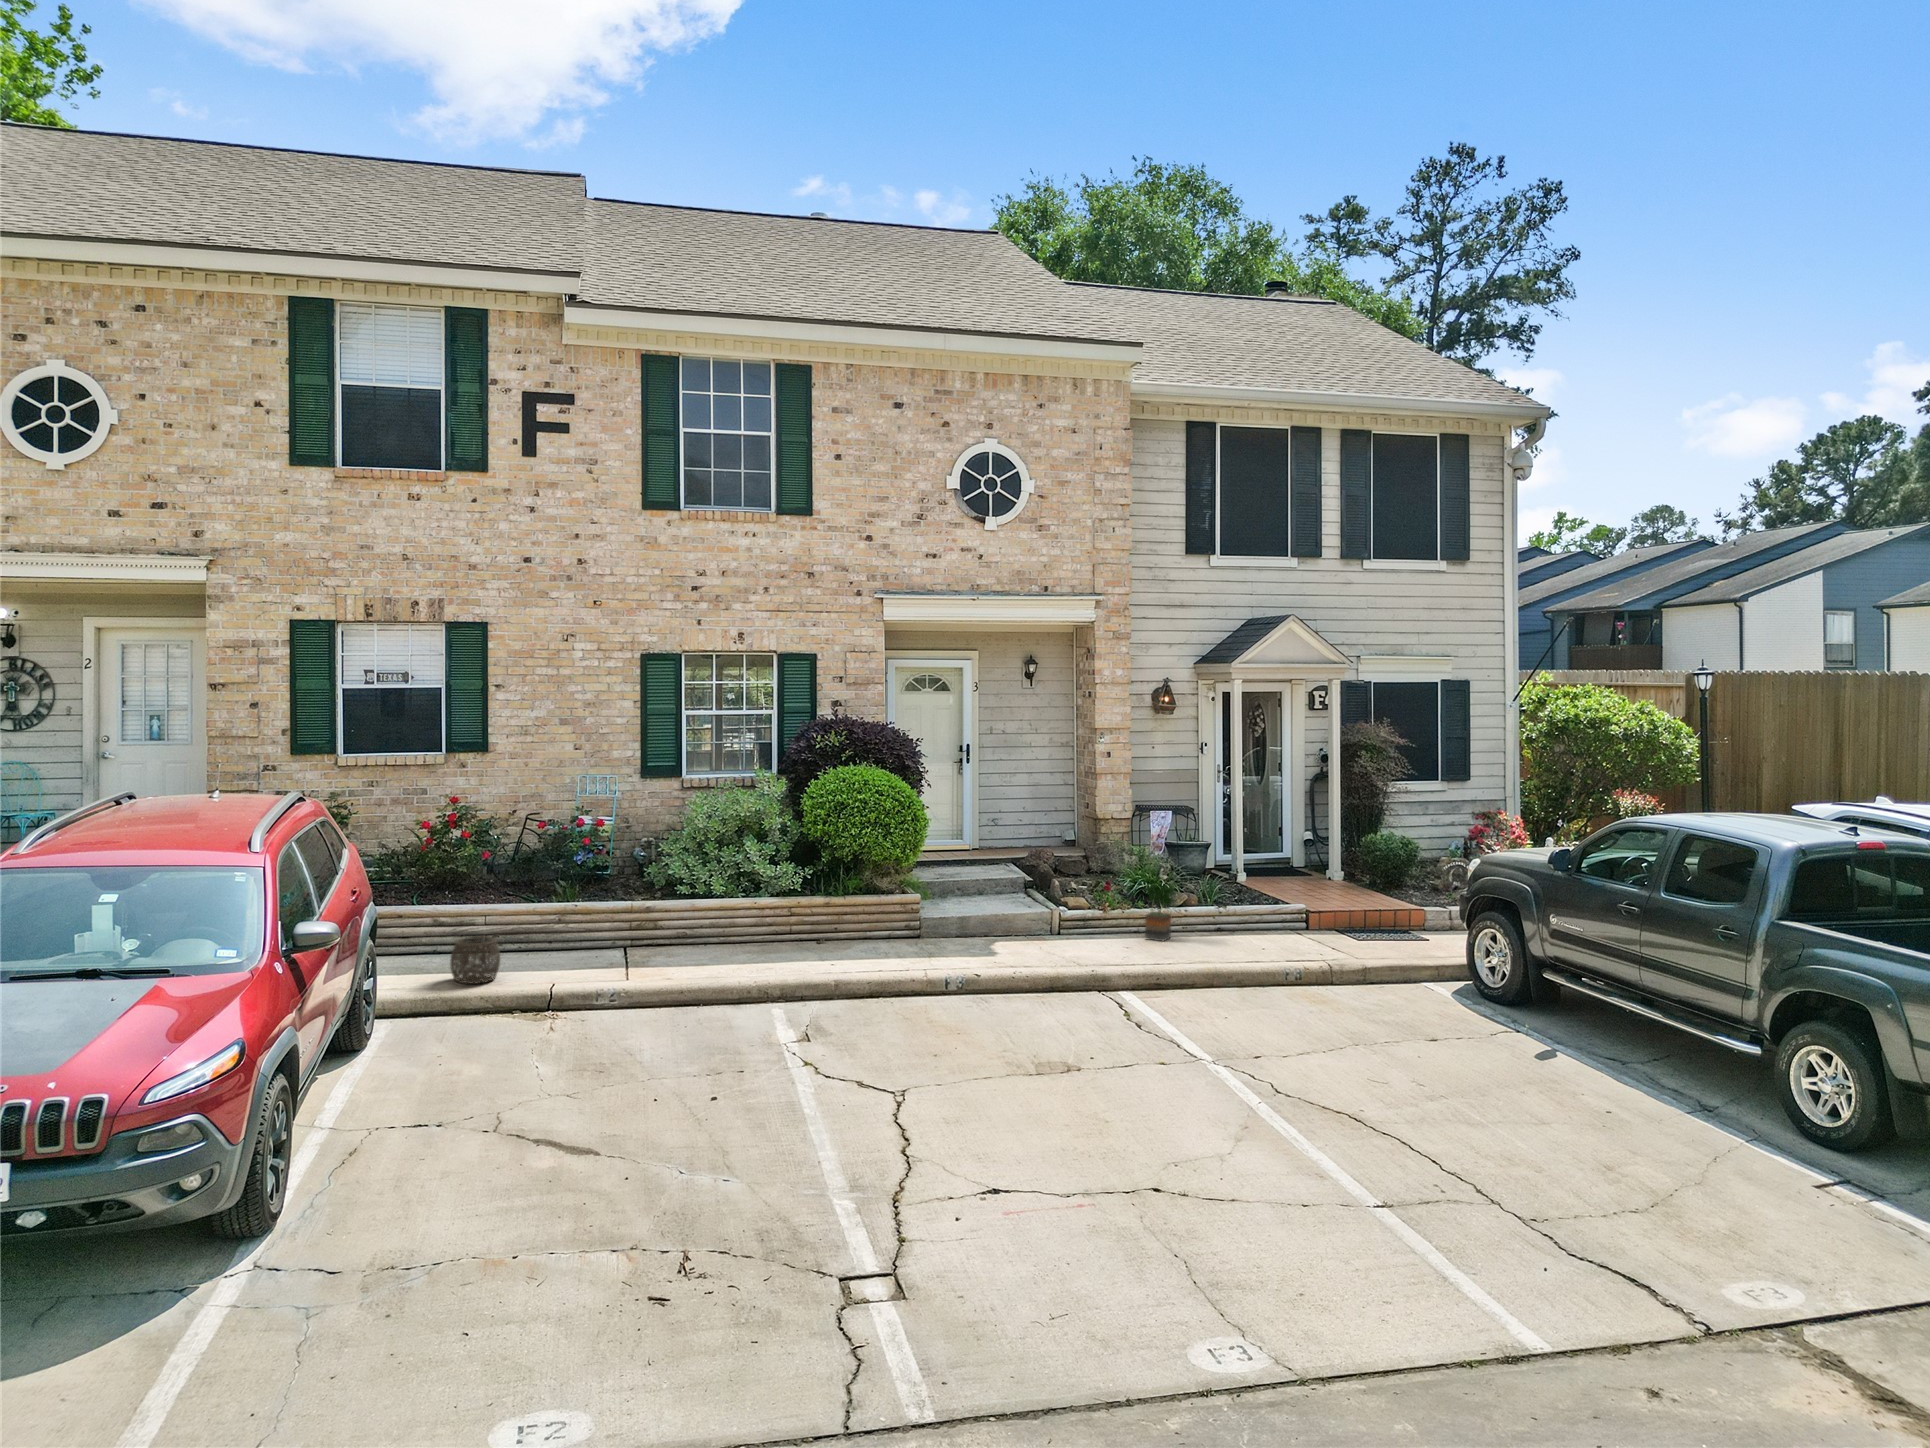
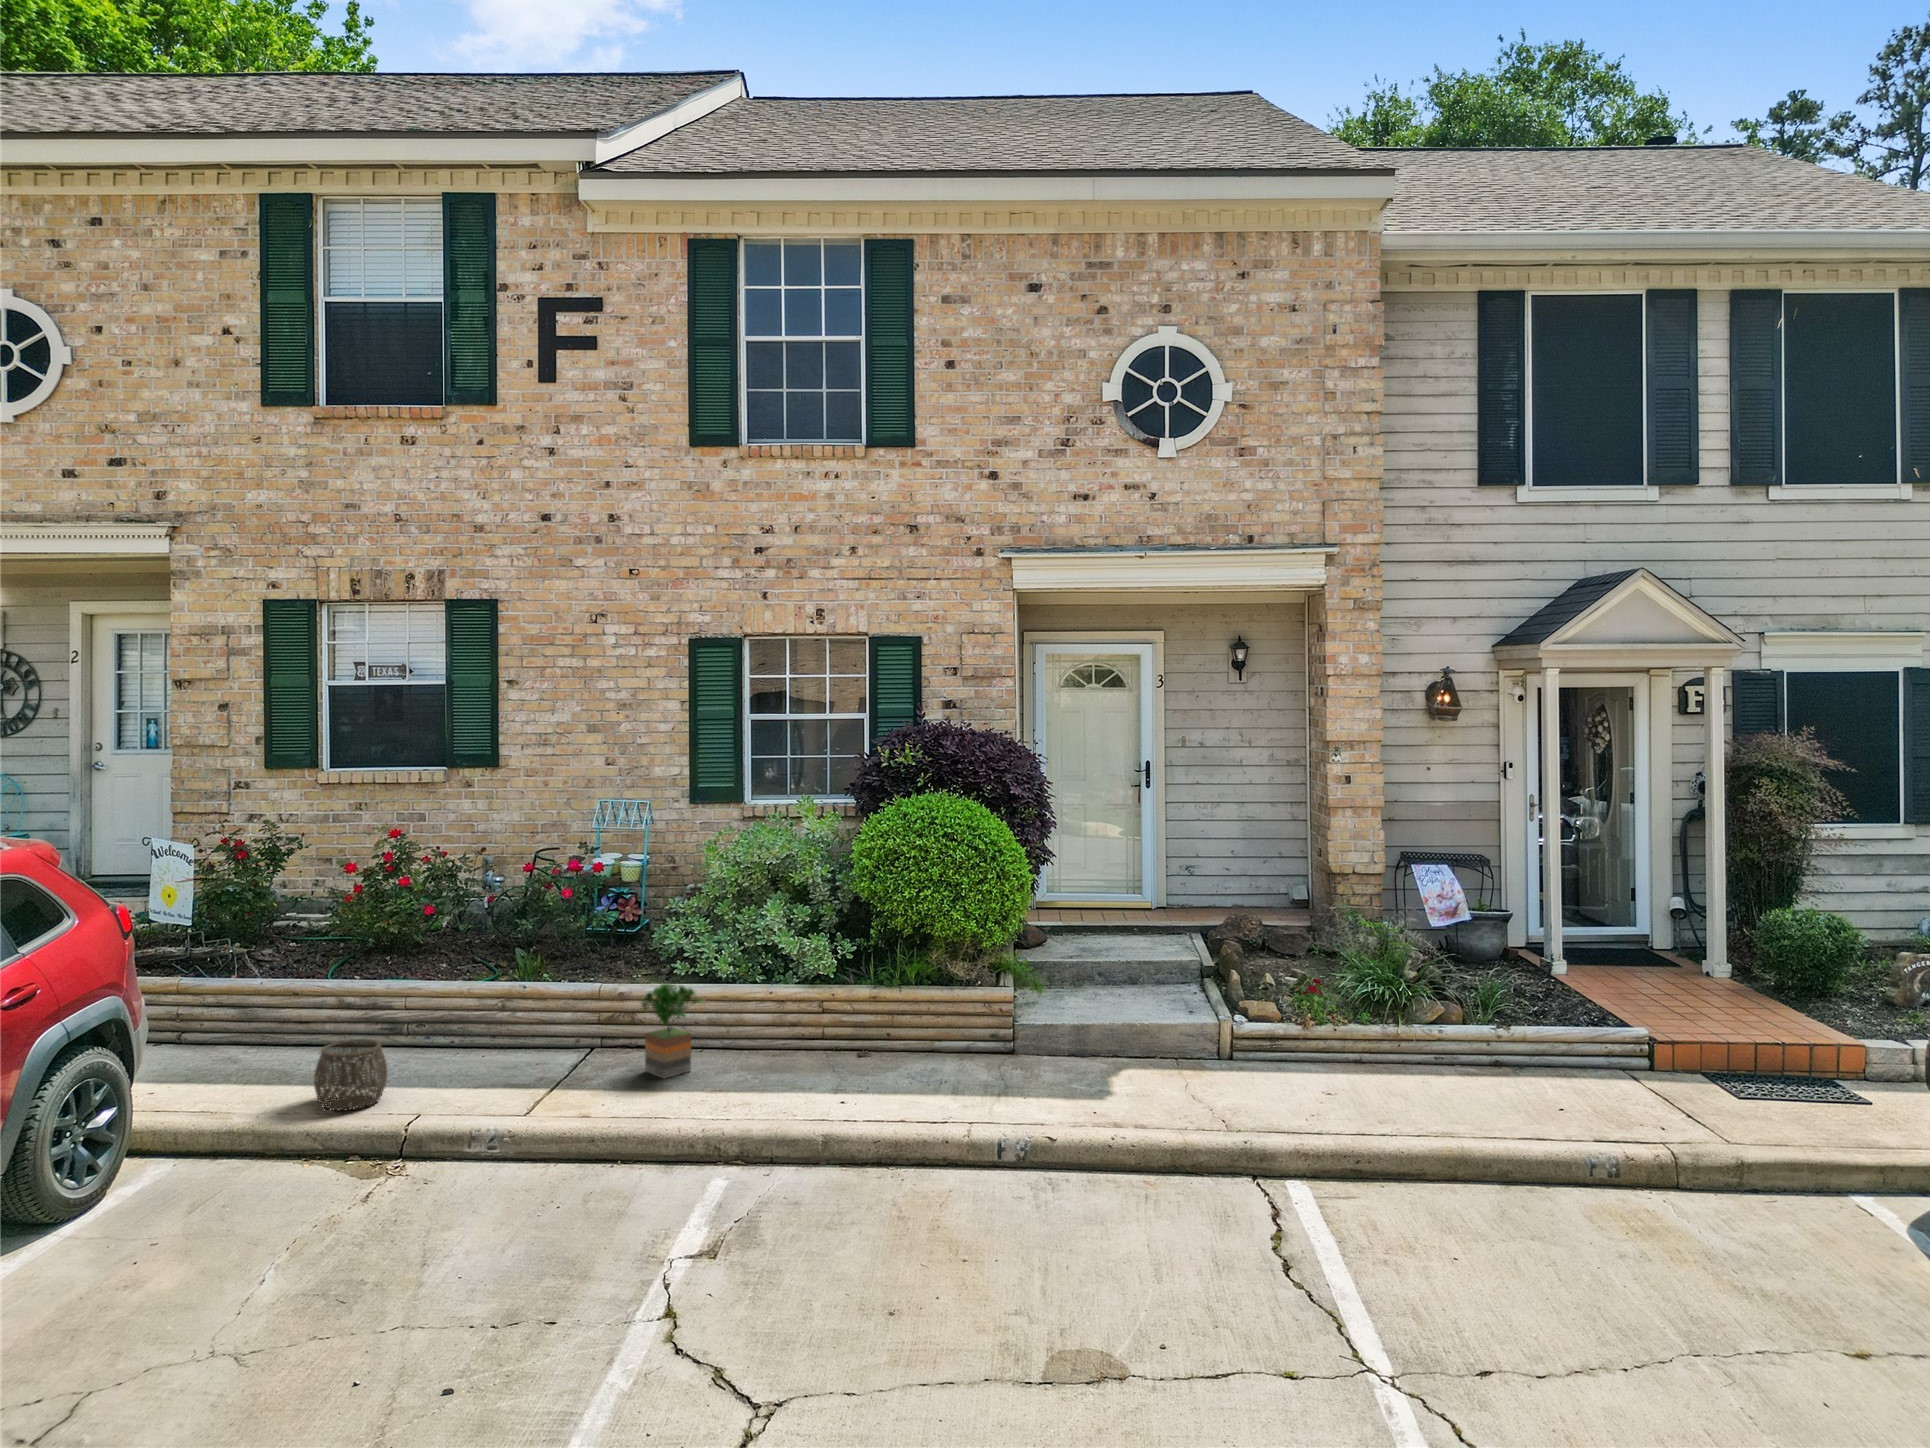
potted tree: present [1145,884,1178,941] -> present [642,984,702,1078]

